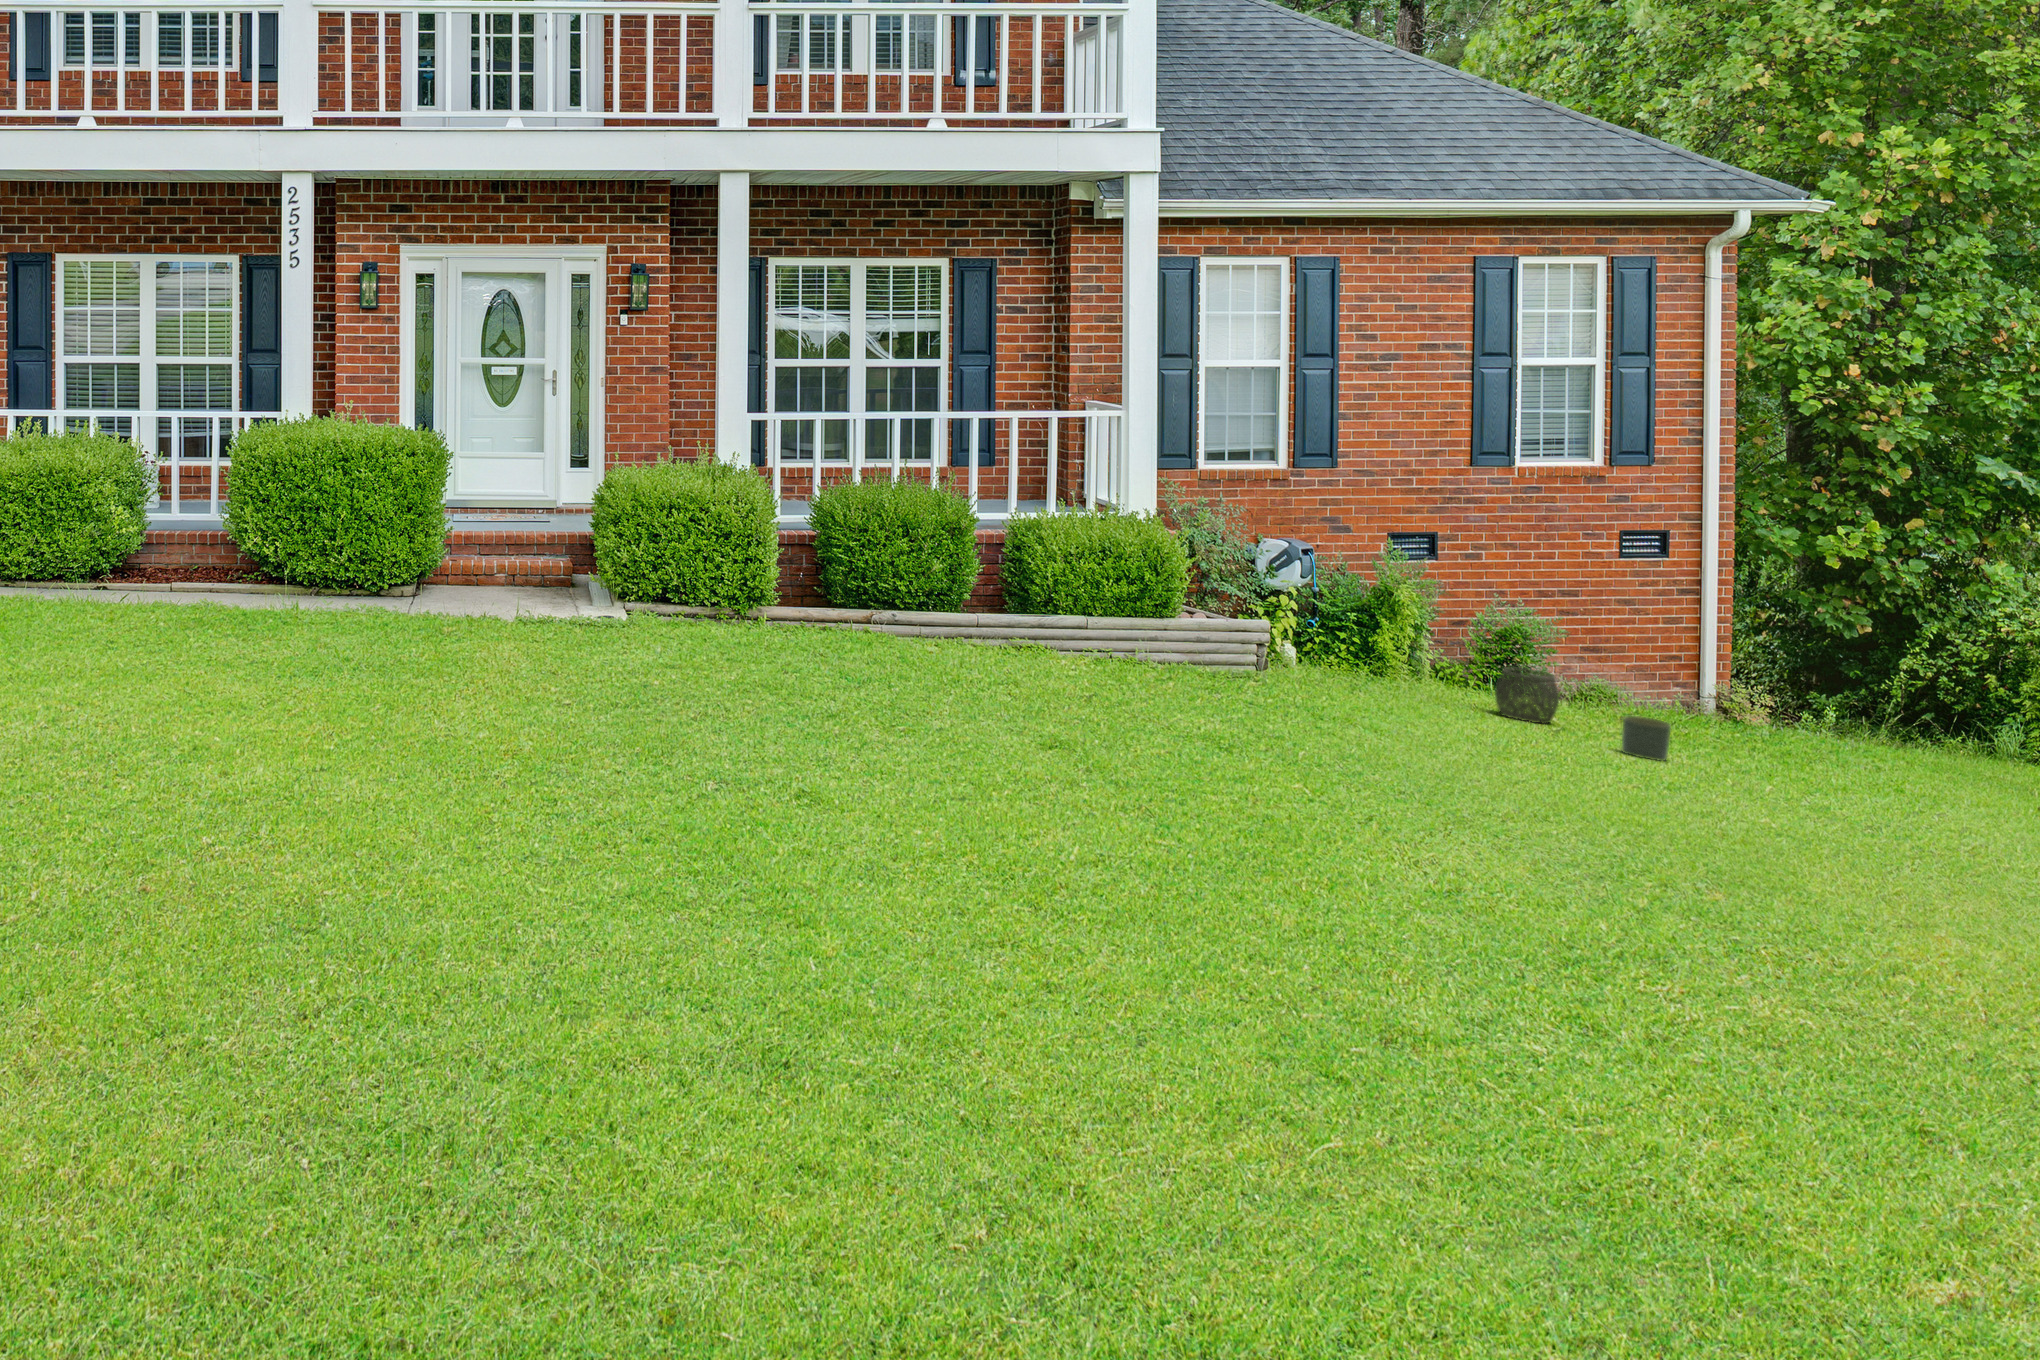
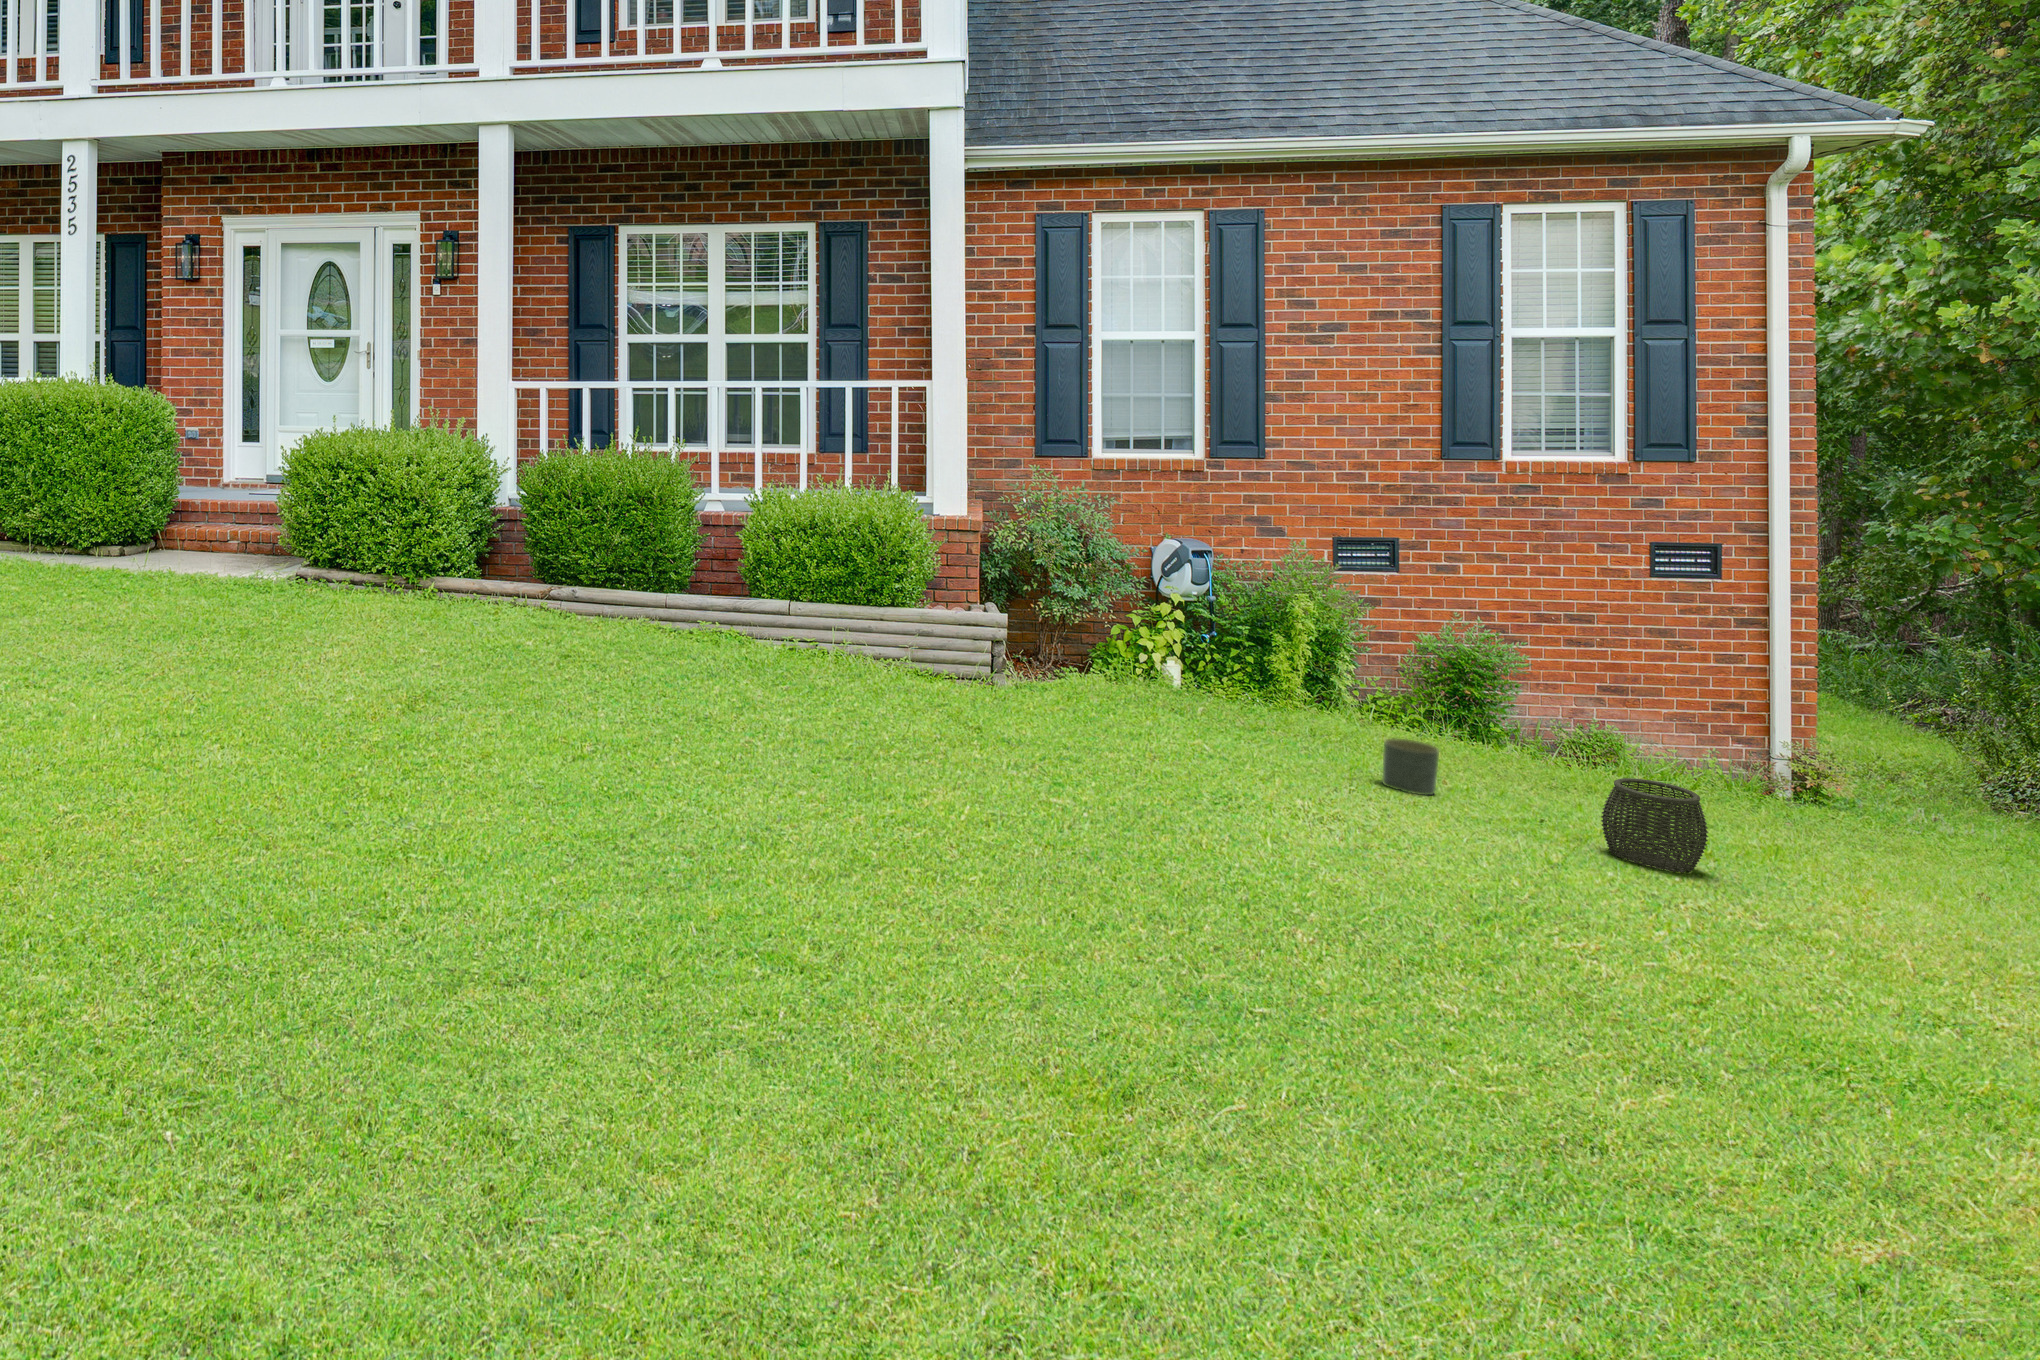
woven basket: present [1495,667,1559,724] -> present [1601,778,1708,873]

